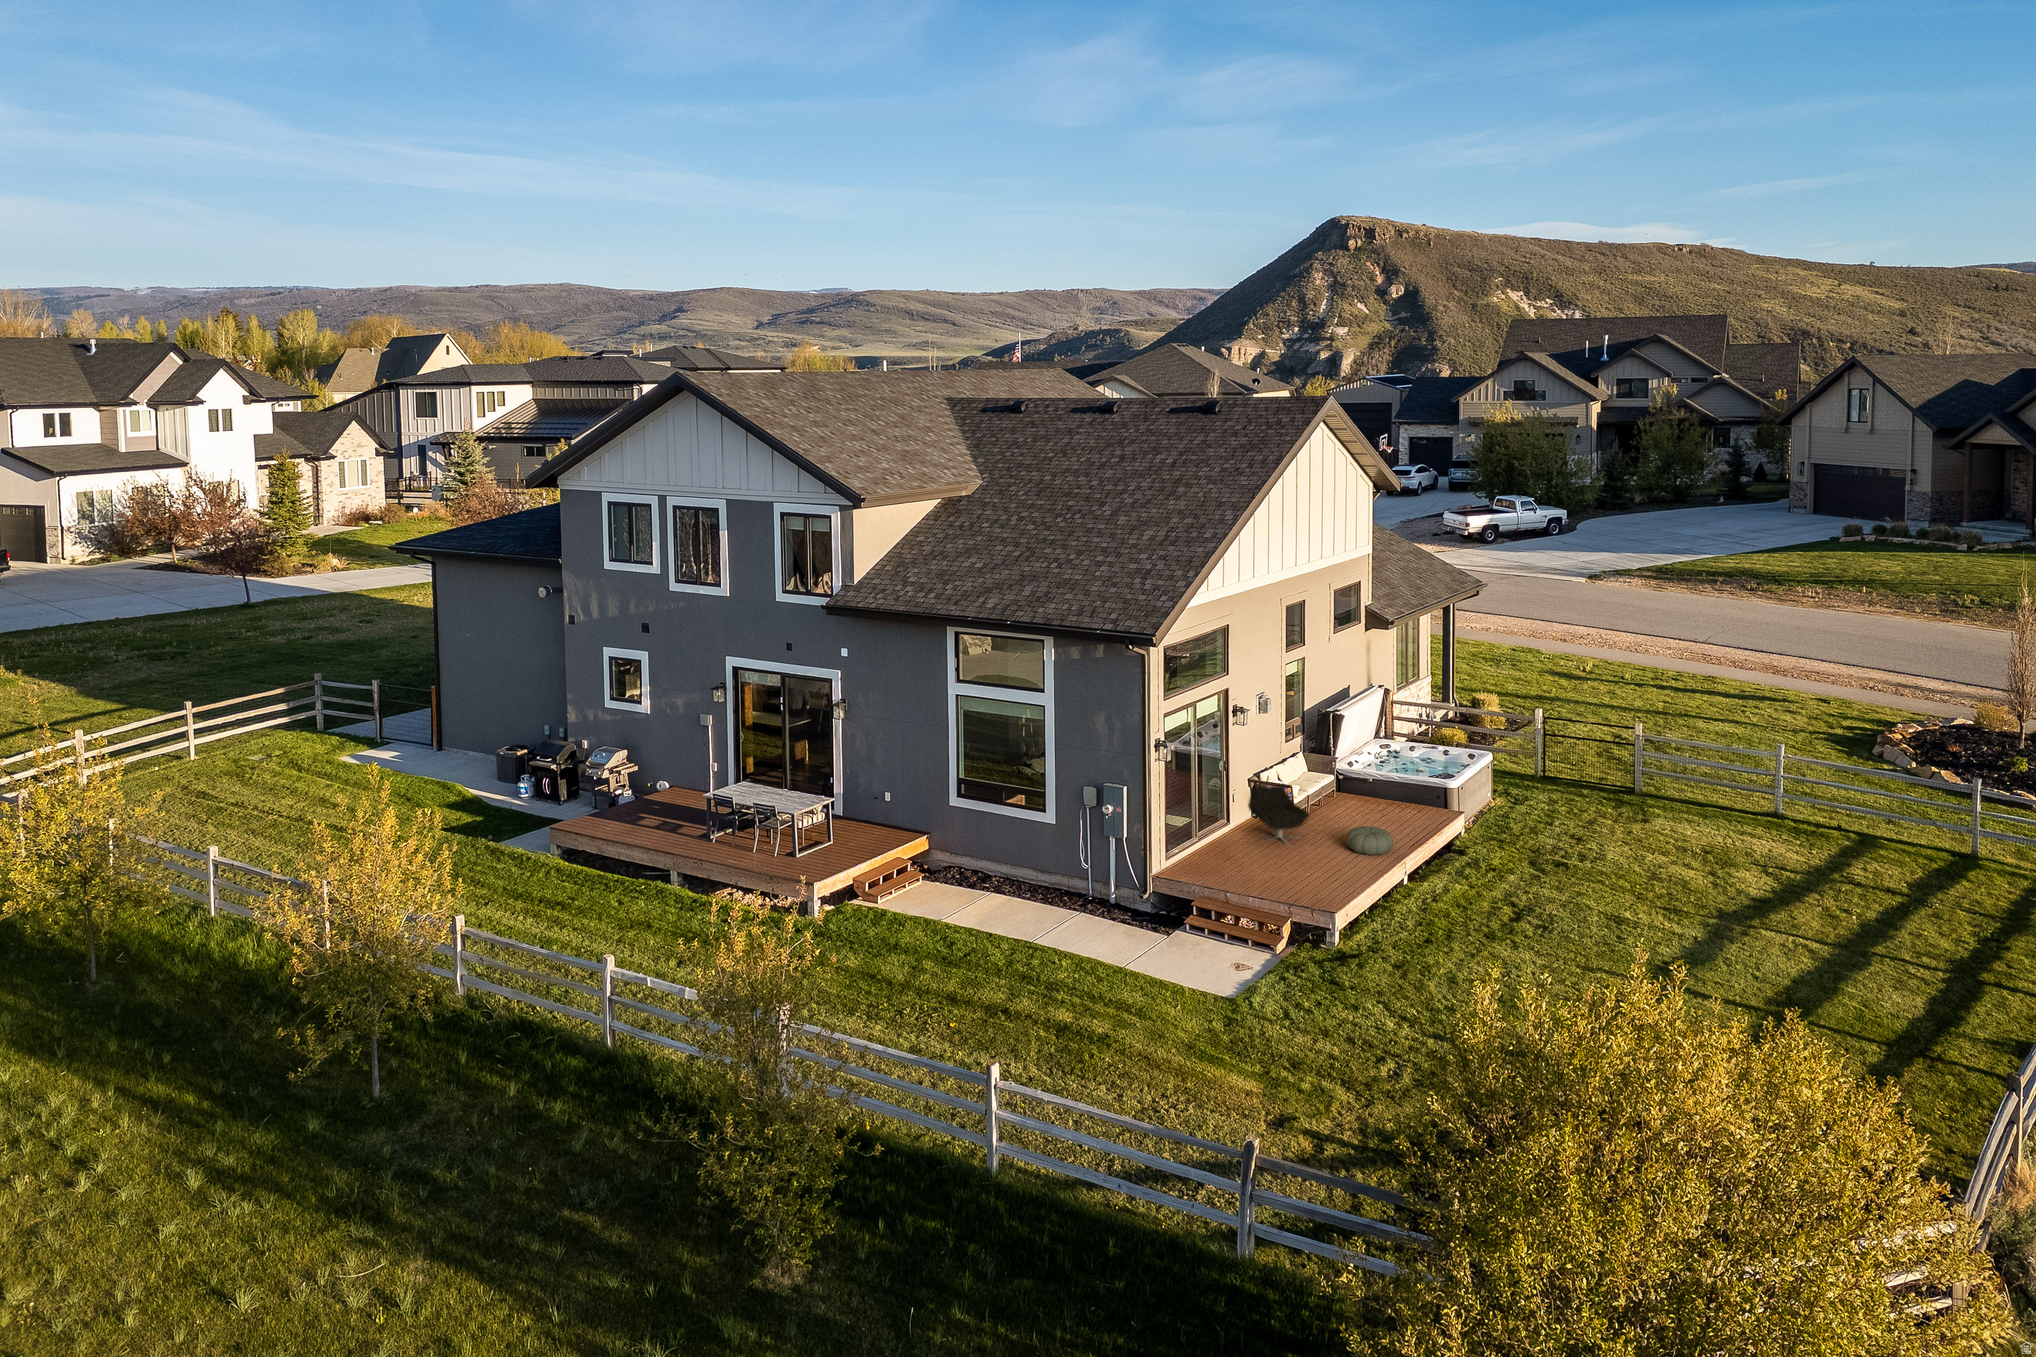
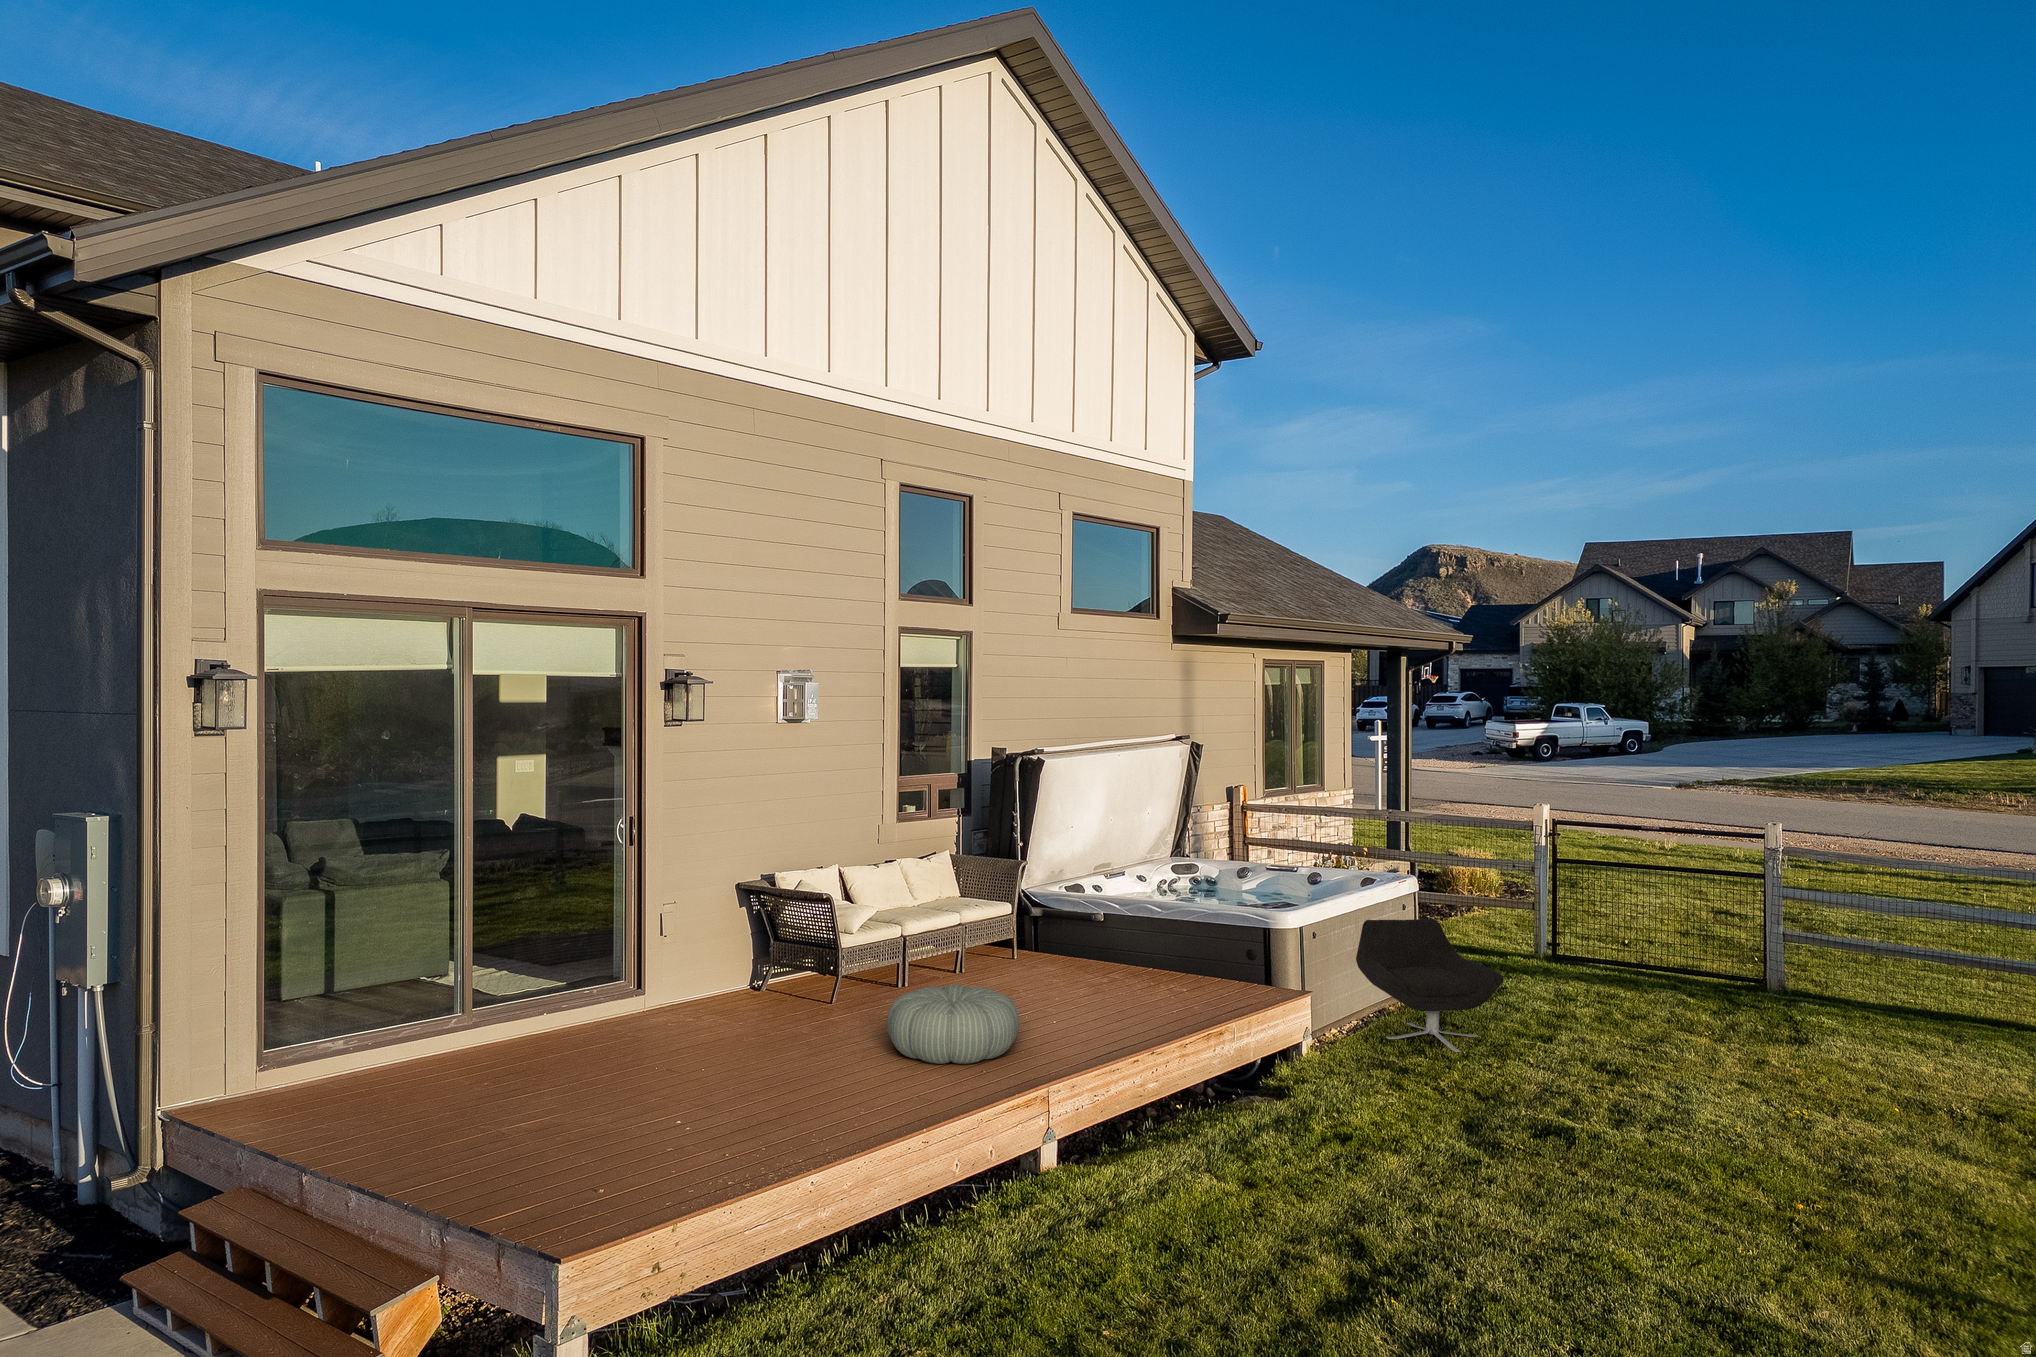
lounge chair: present [1248,785,1309,845] -> present [1356,919,1504,1052]

